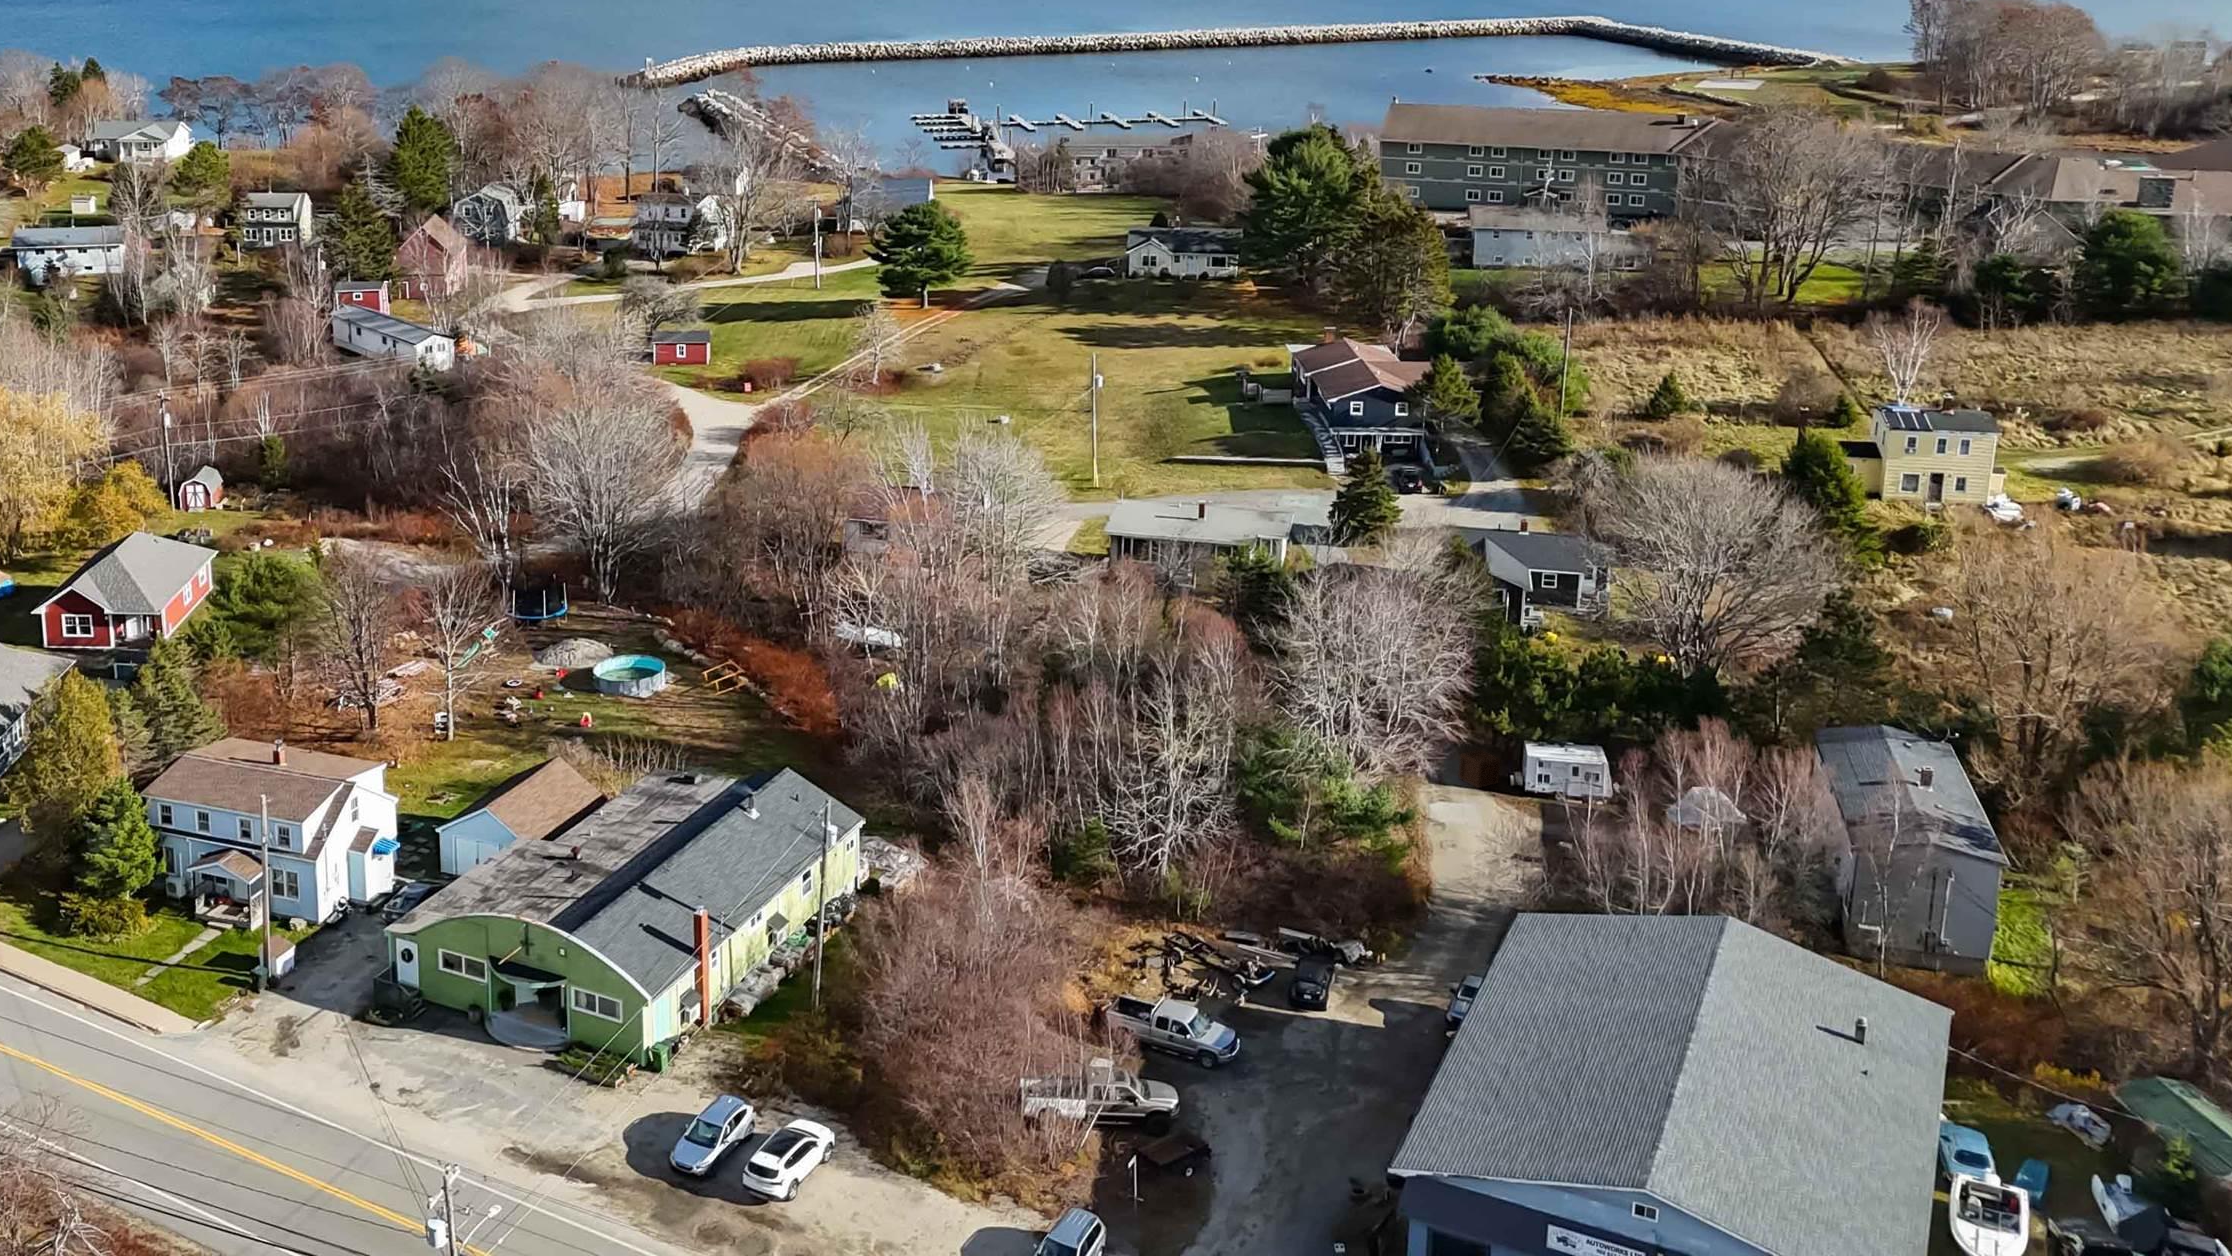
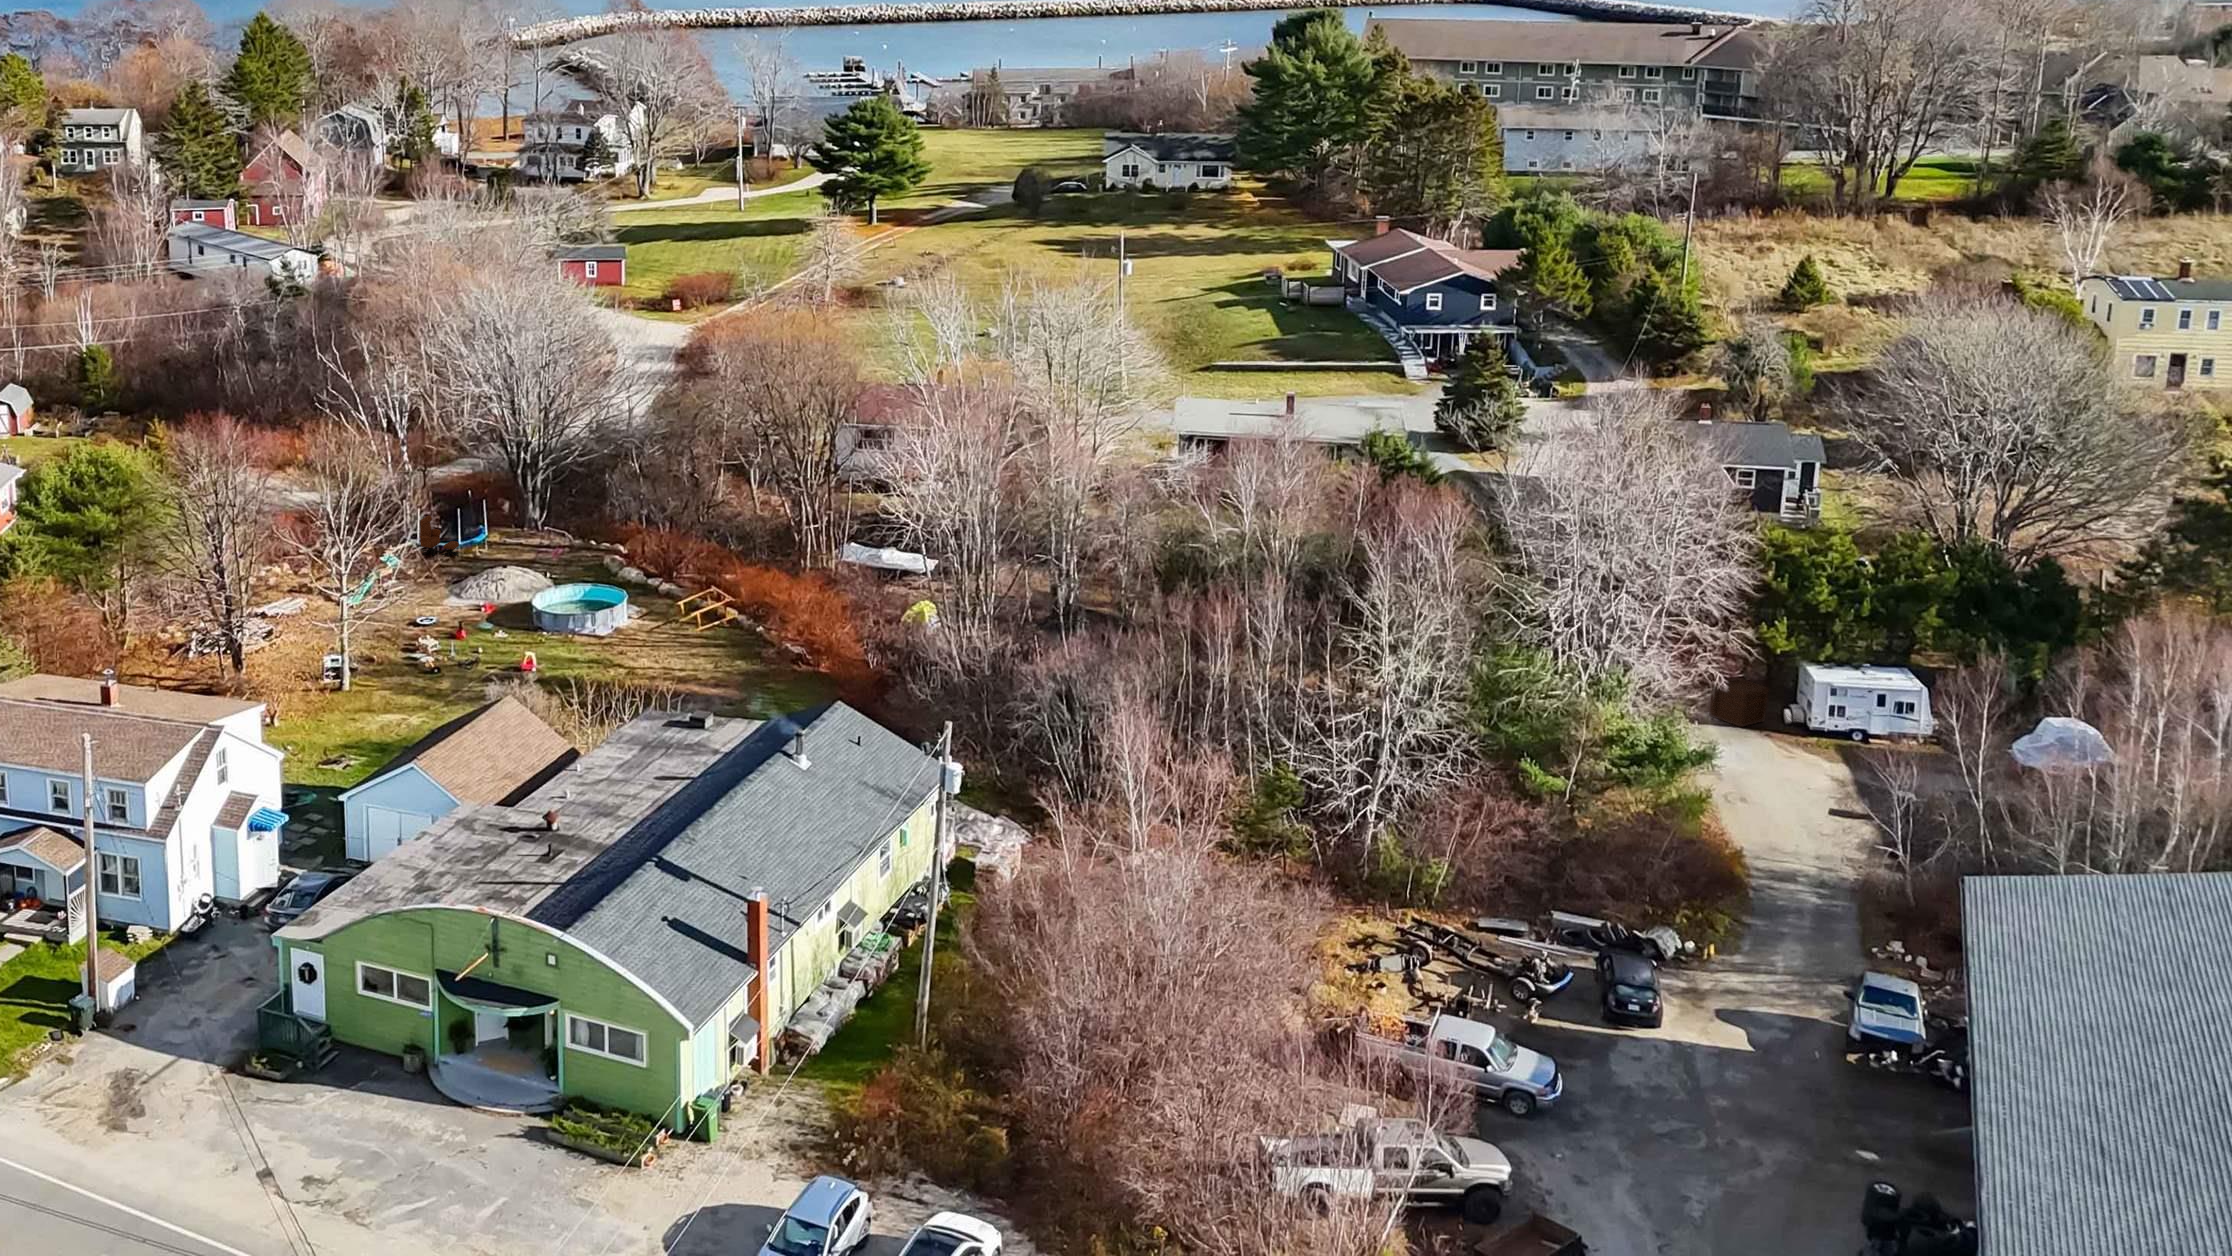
lounge chair: none [516,593,547,626] -> present [420,516,459,557]

